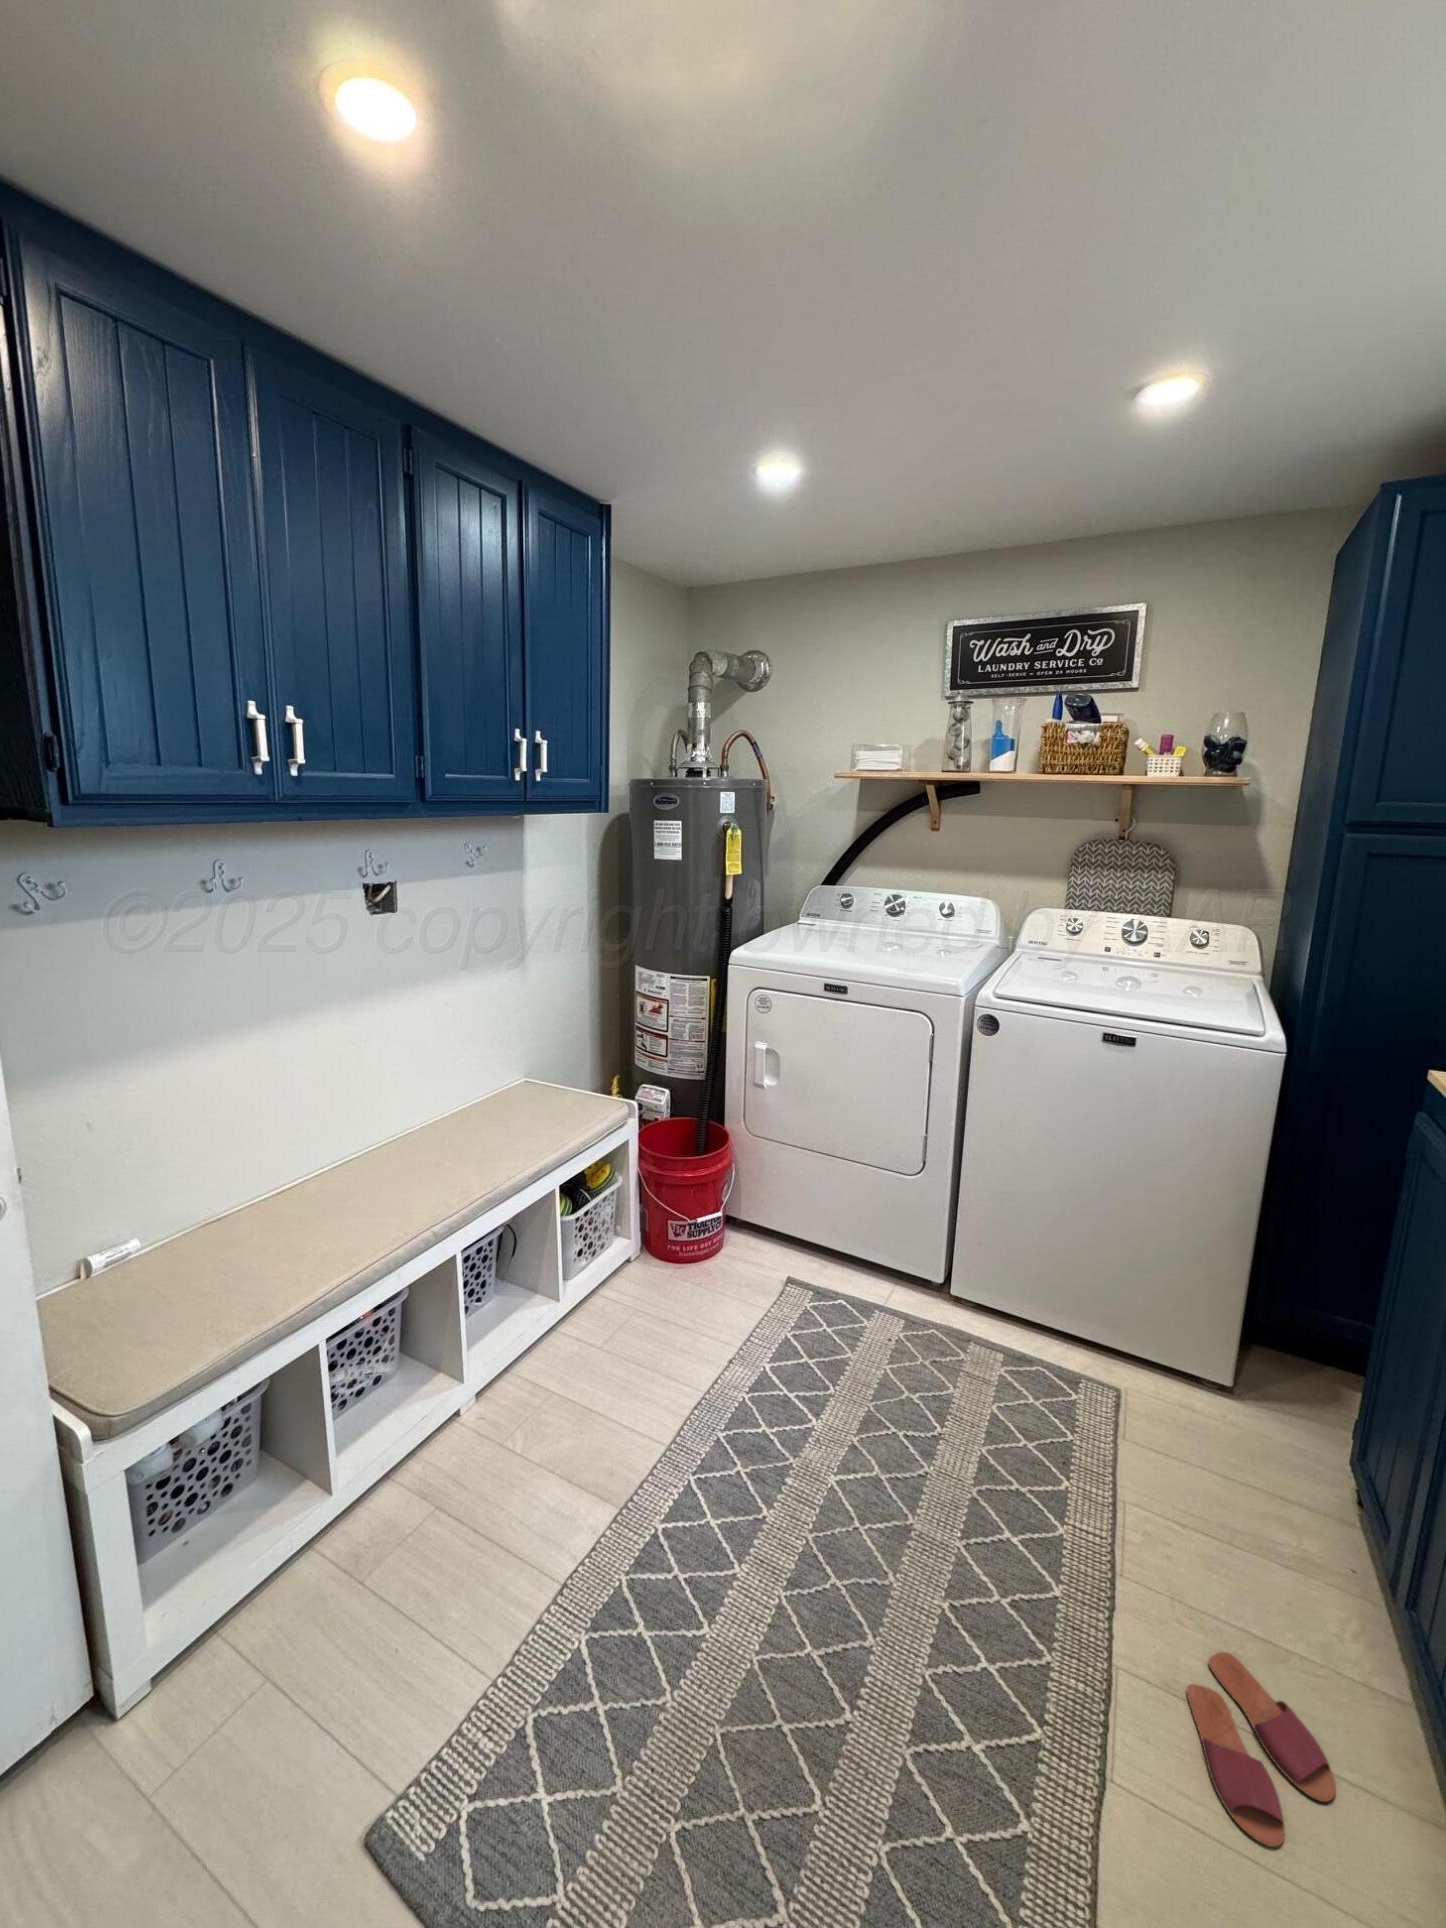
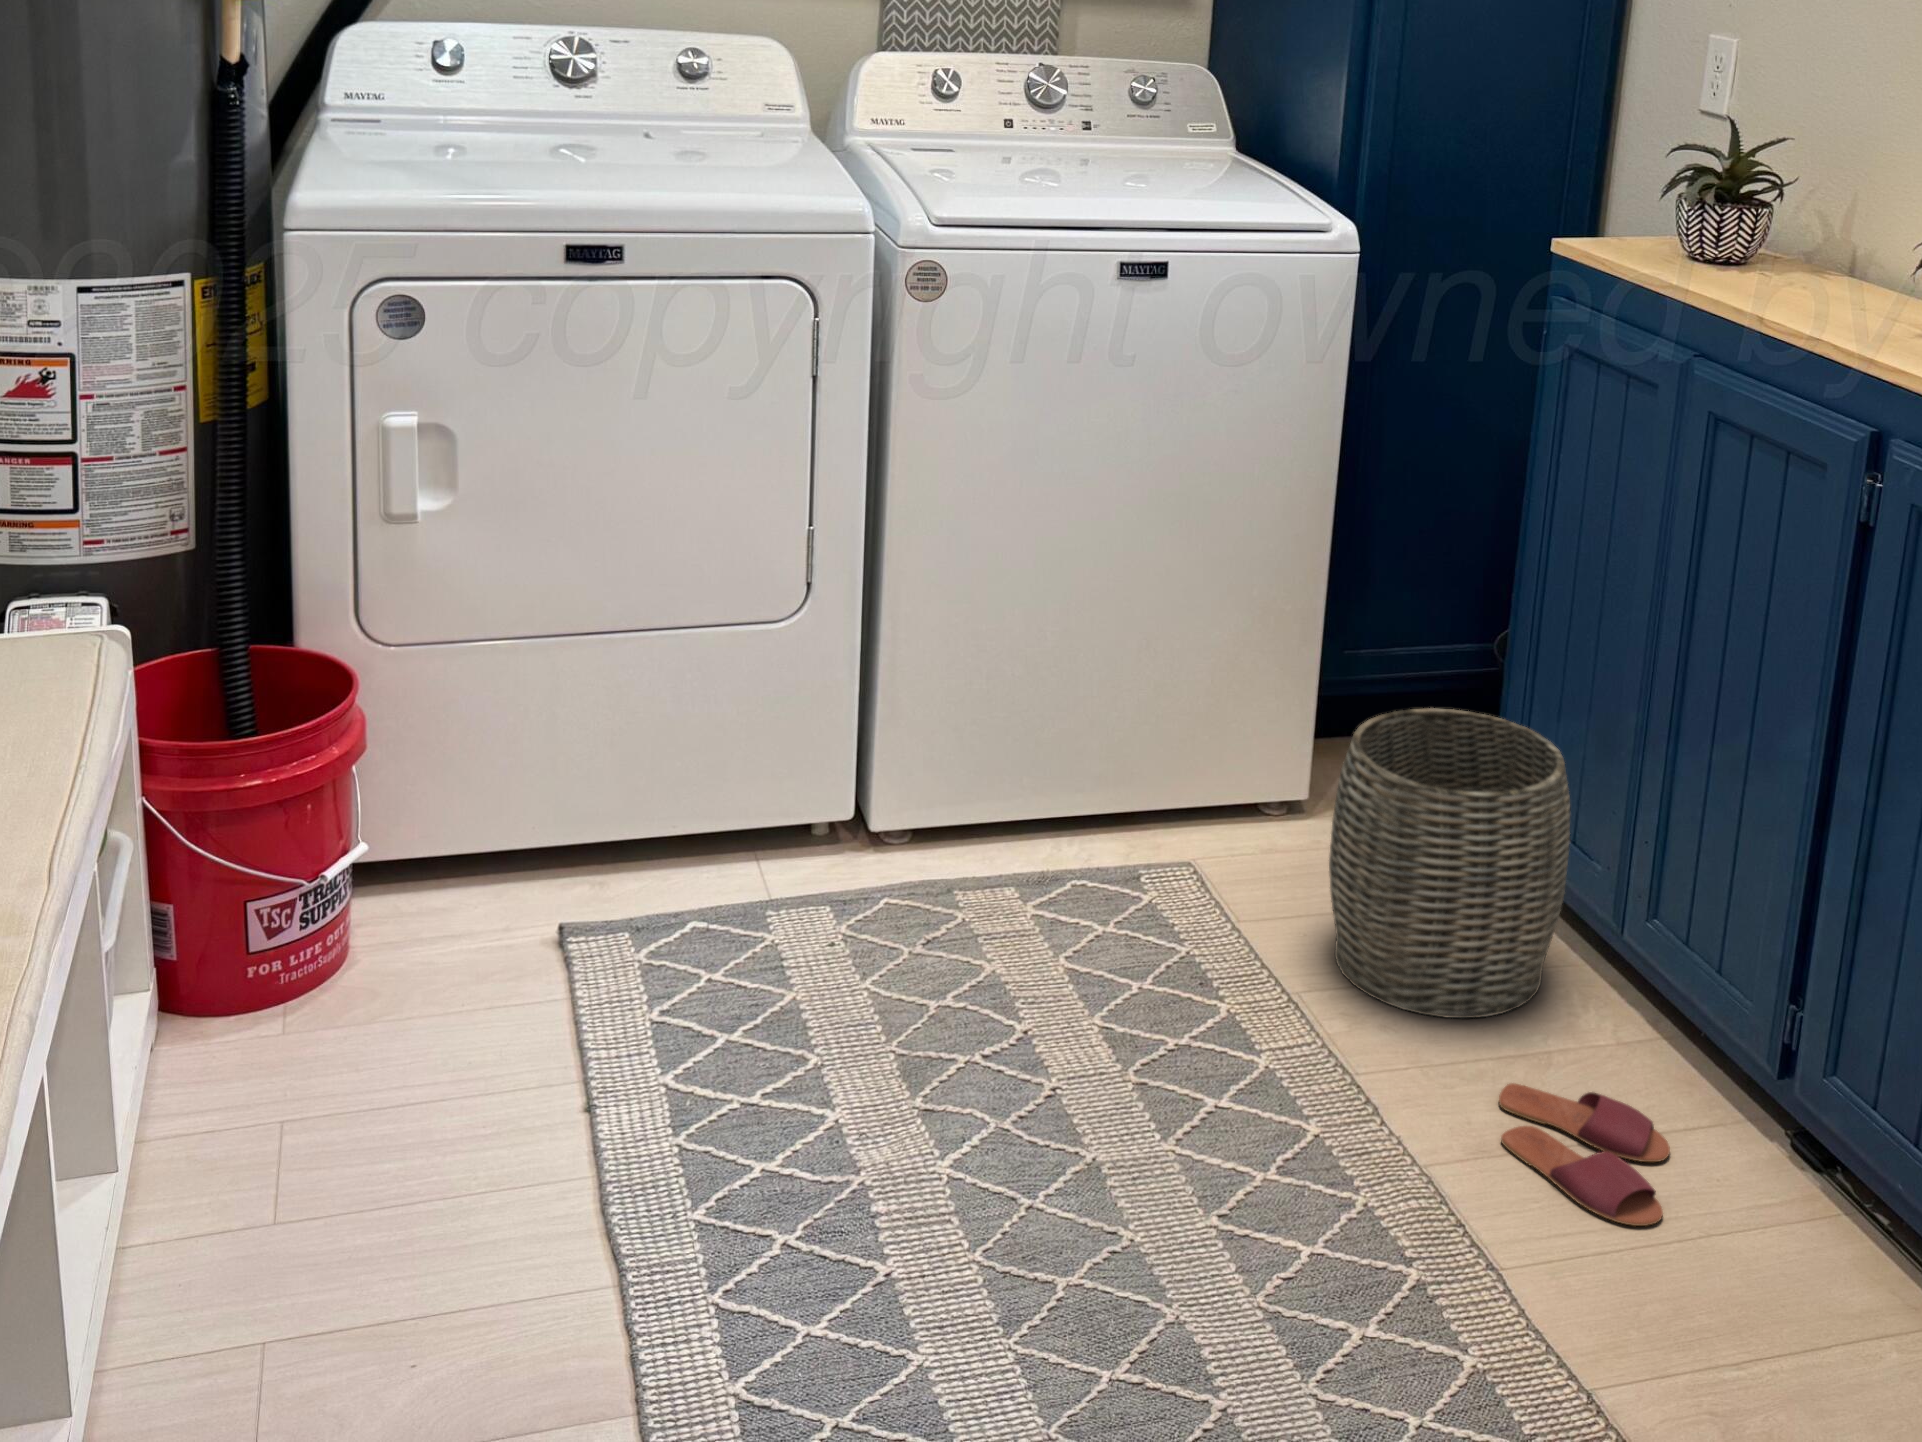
woven basket: none [1165,1352,1361,1603] -> present [1329,708,1571,1018]

